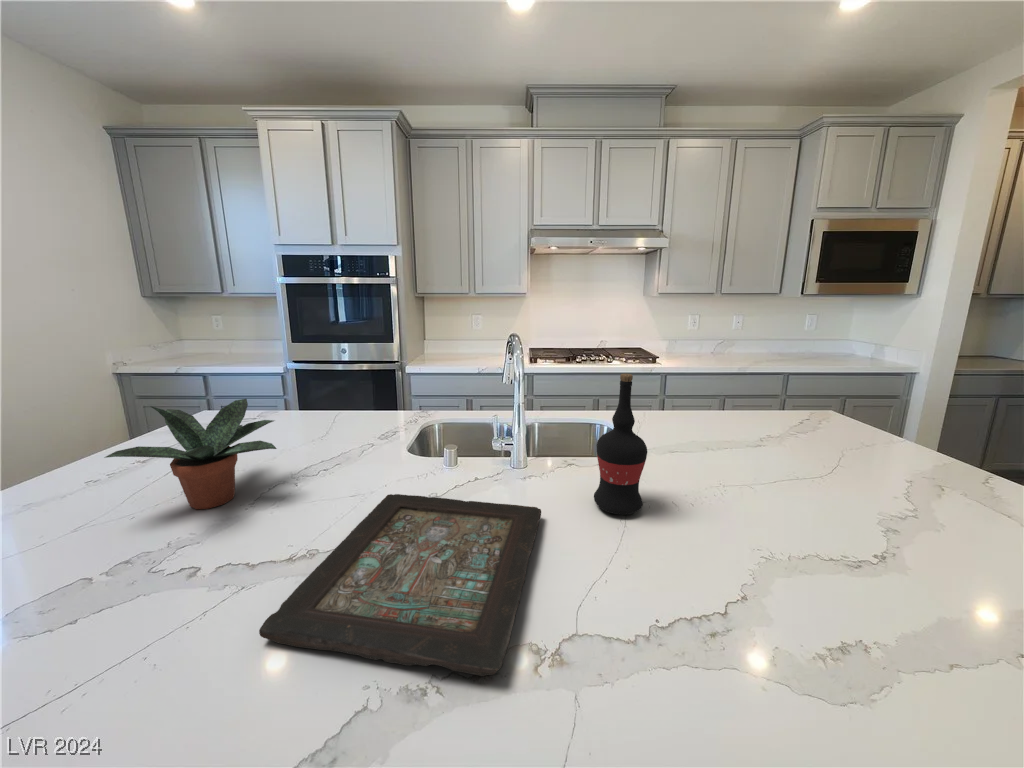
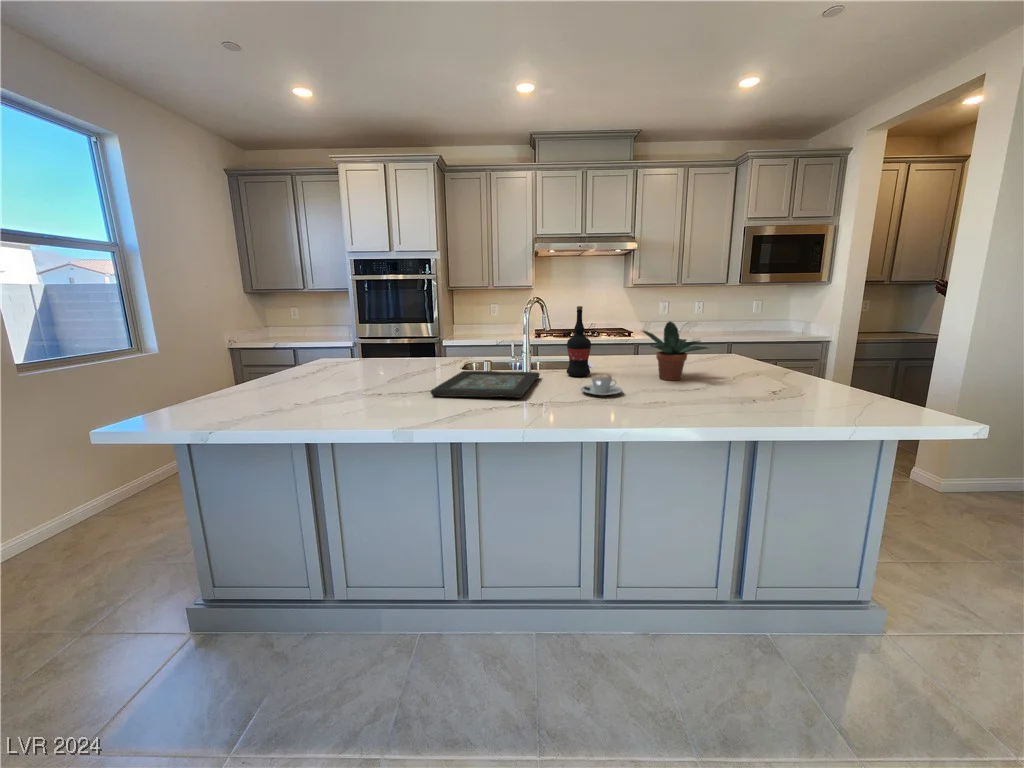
potted plant: present [105,399,276,509] -> present [642,321,708,380]
coffee cup: none [646,572,760,663] -> present [581,374,622,396]

